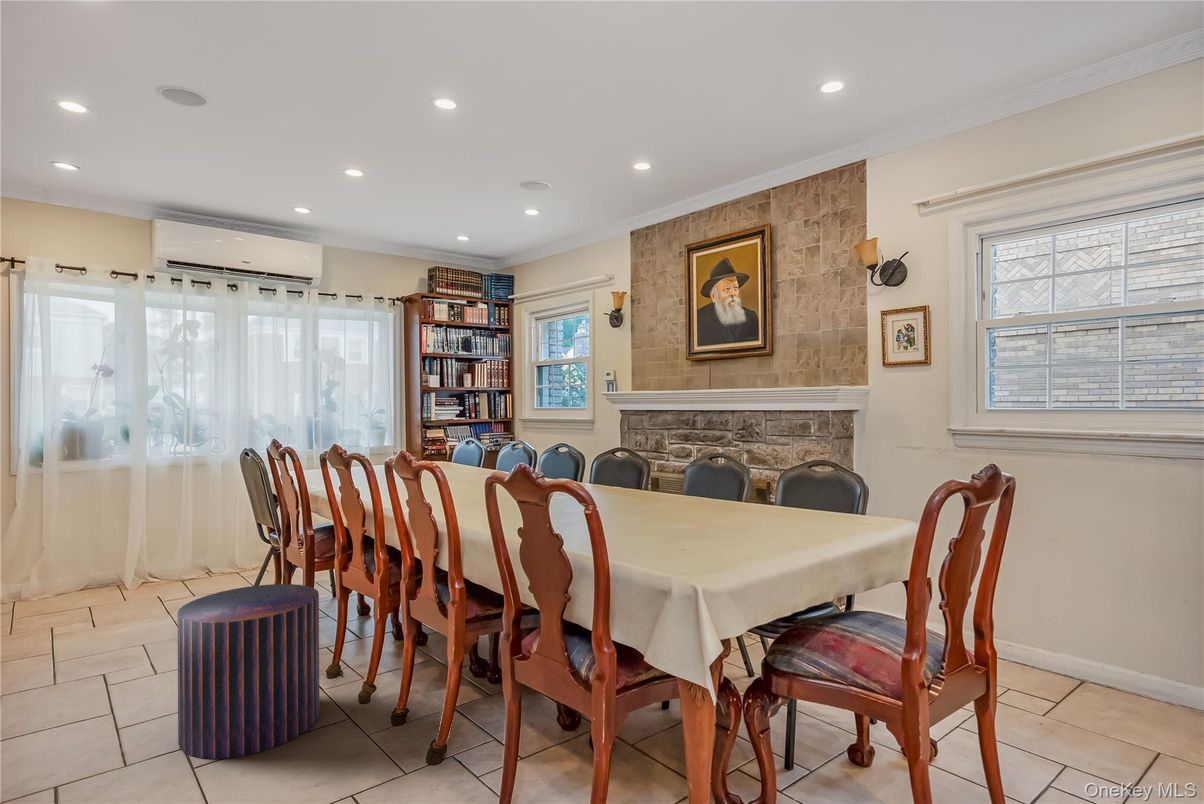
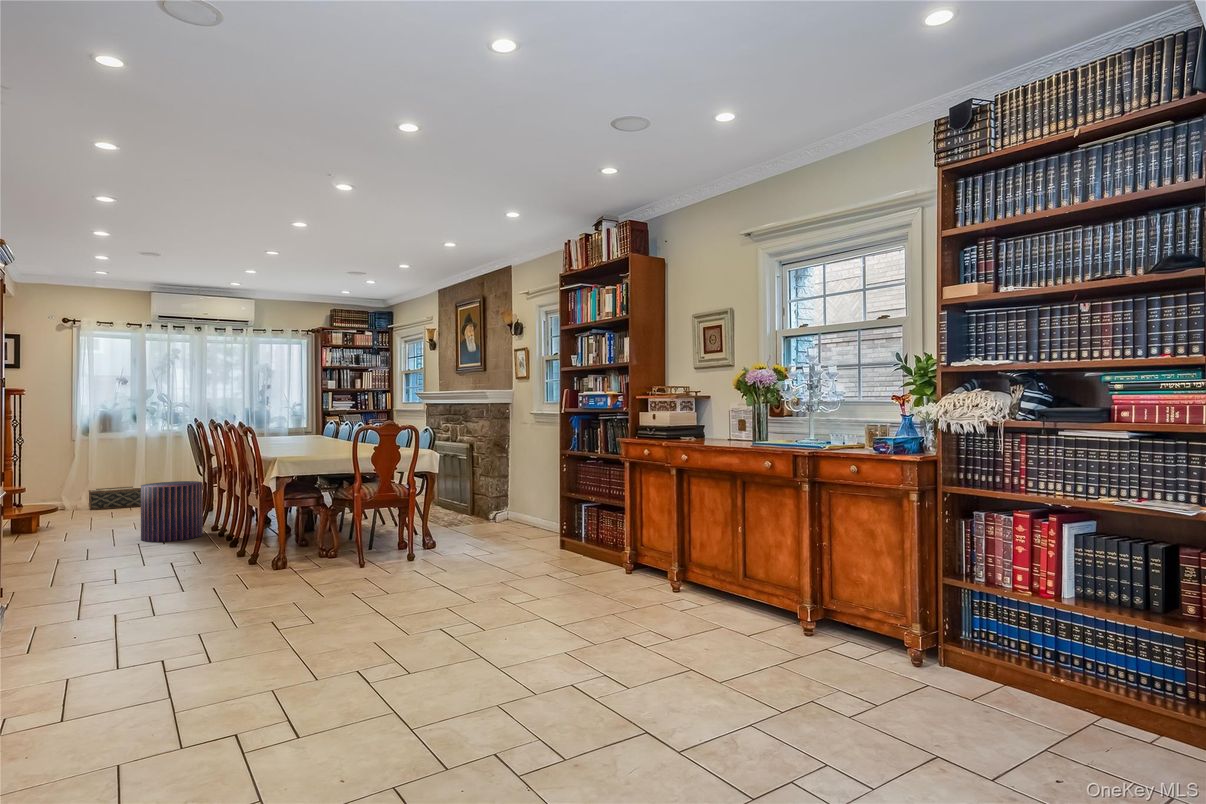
woven basket: none [39,552,145,606] -> present [89,486,141,510]

